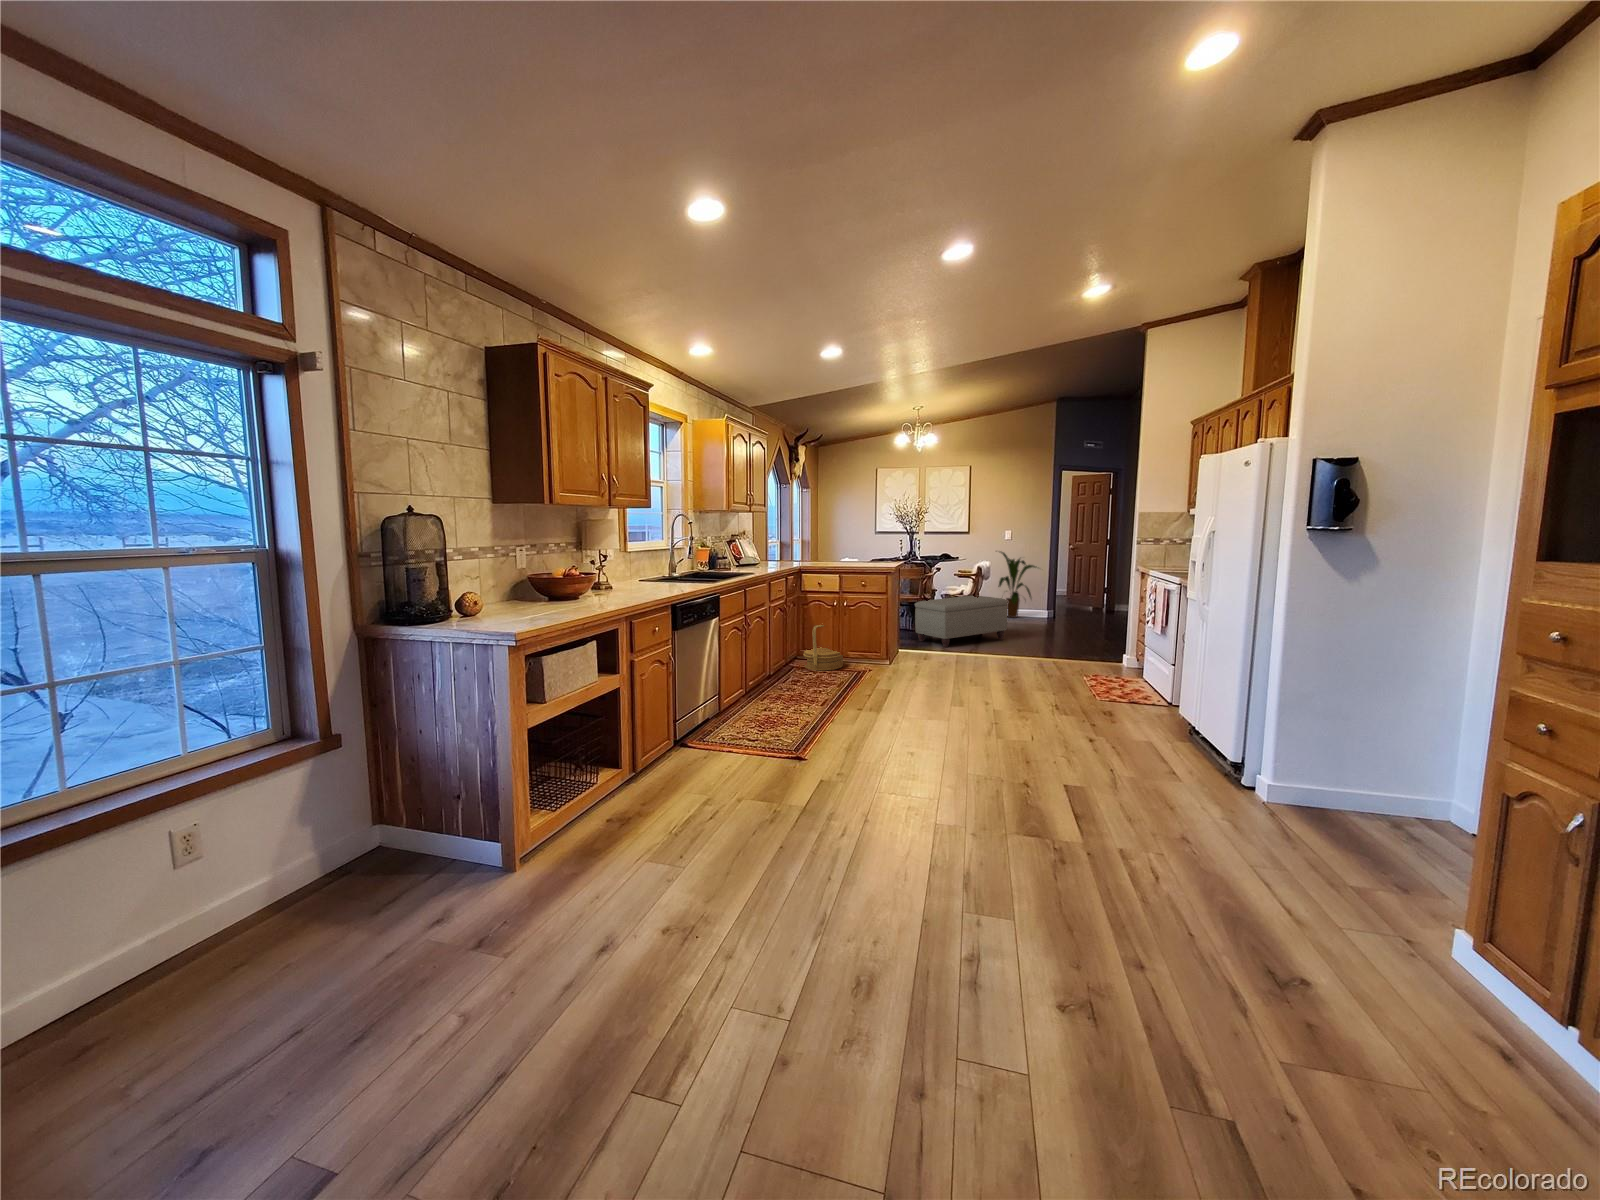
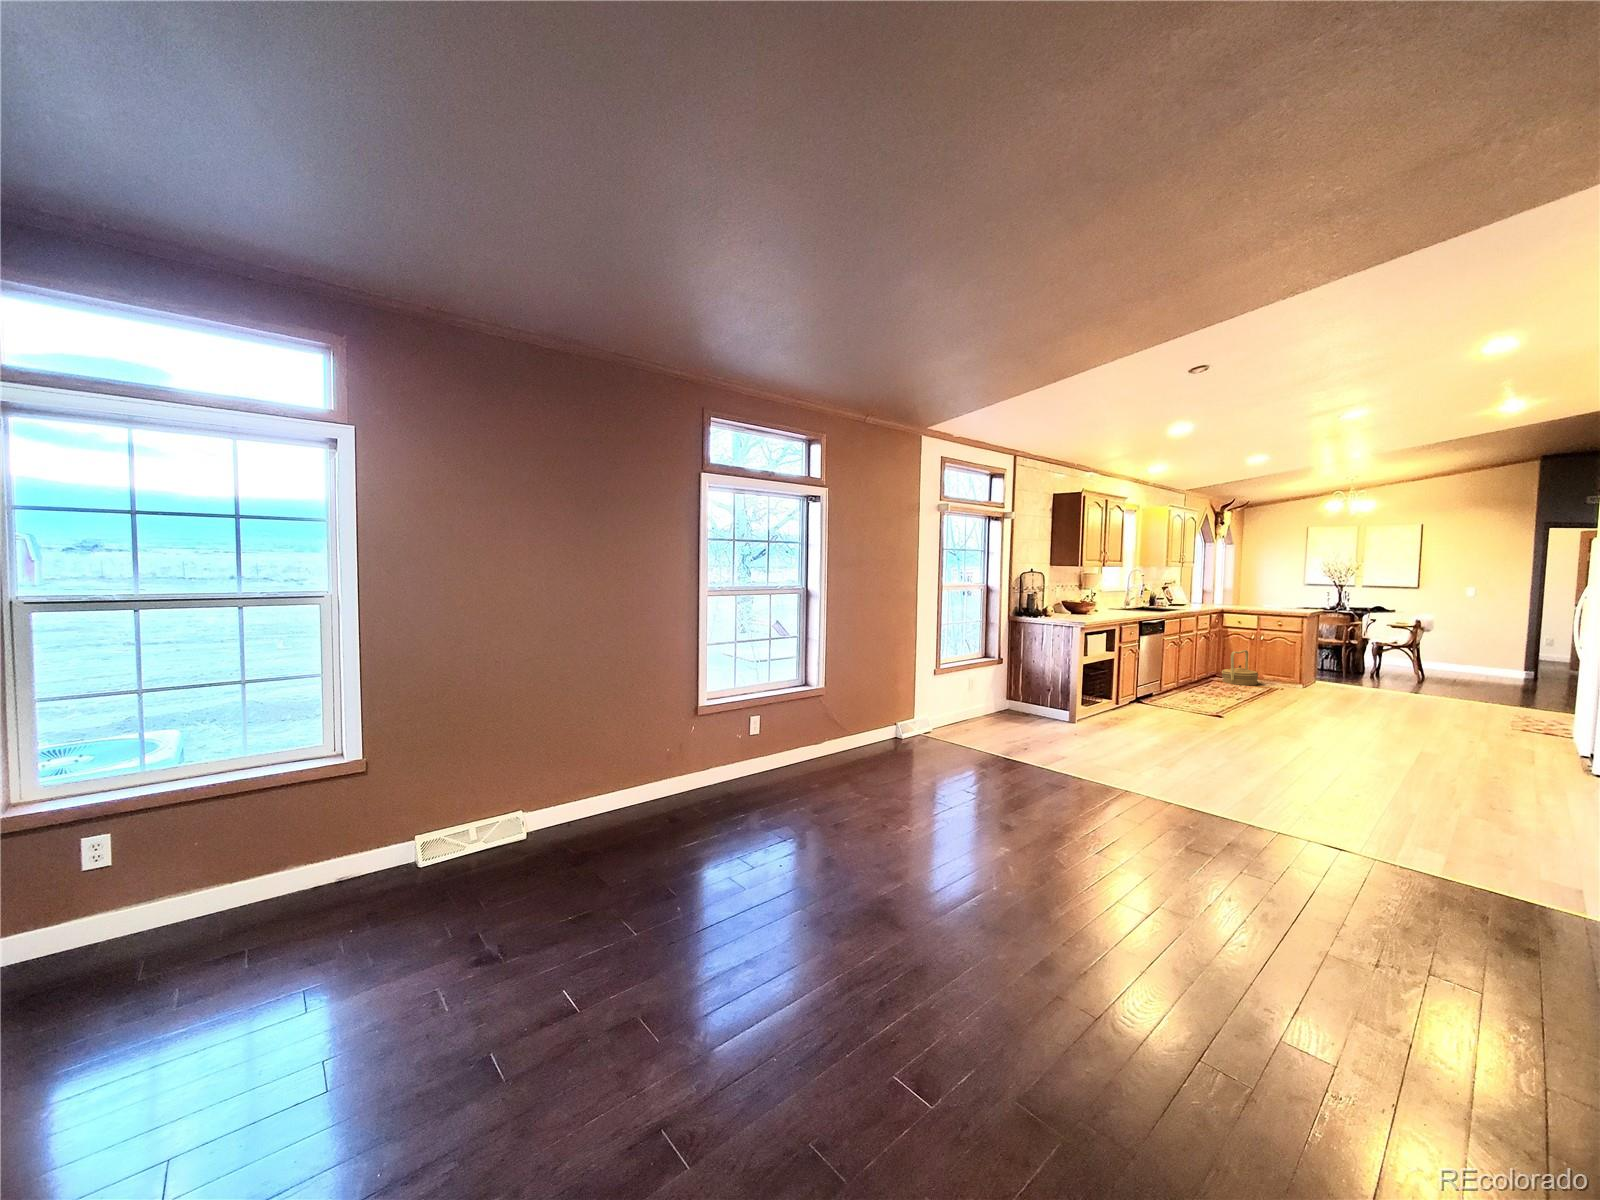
house plant: present [998,552,1036,618] -> none [1448,606,1519,674]
ottoman: present [915,595,1008,647] -> none [1336,644,1449,685]

